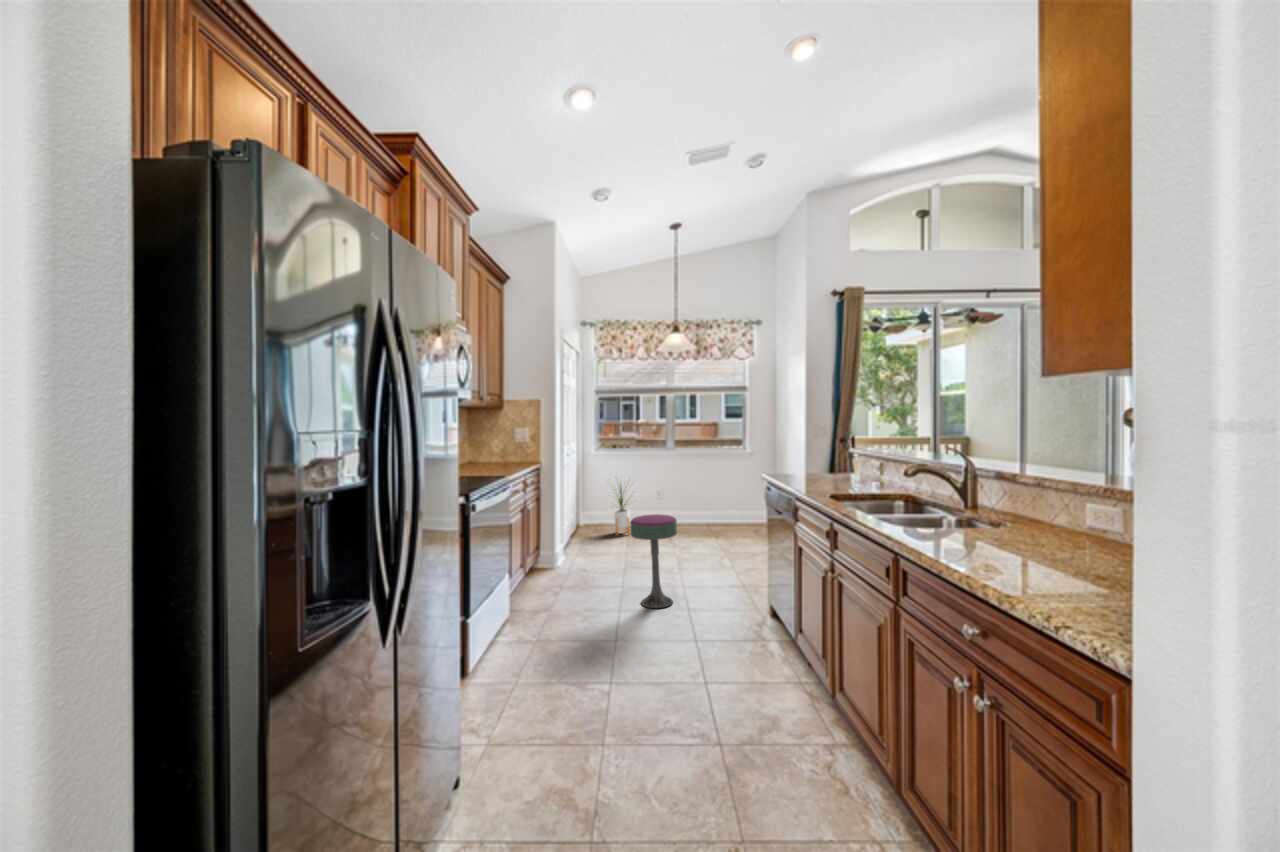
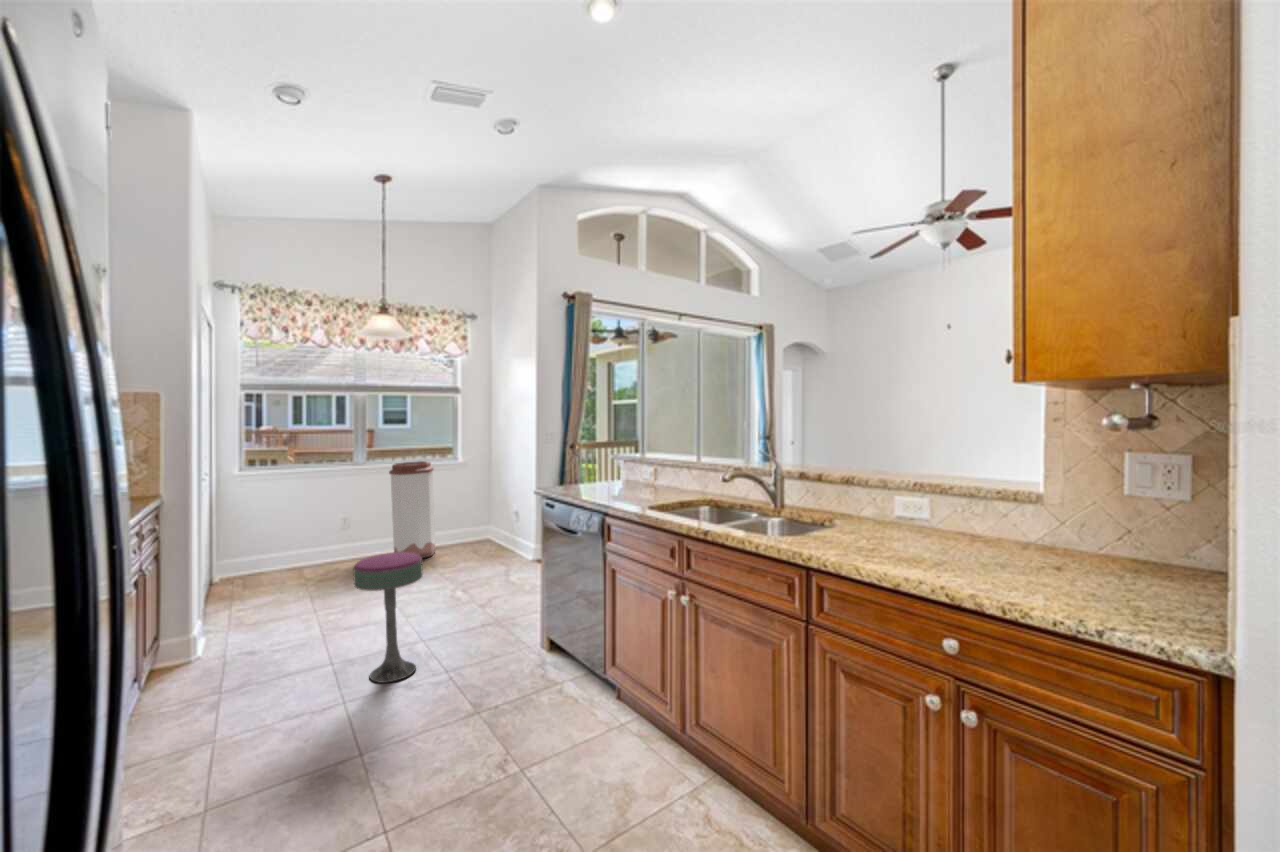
trash can: none [690,447,725,526] -> present [389,461,435,558]
house plant: present [614,485,630,534] -> none [260,501,318,590]

